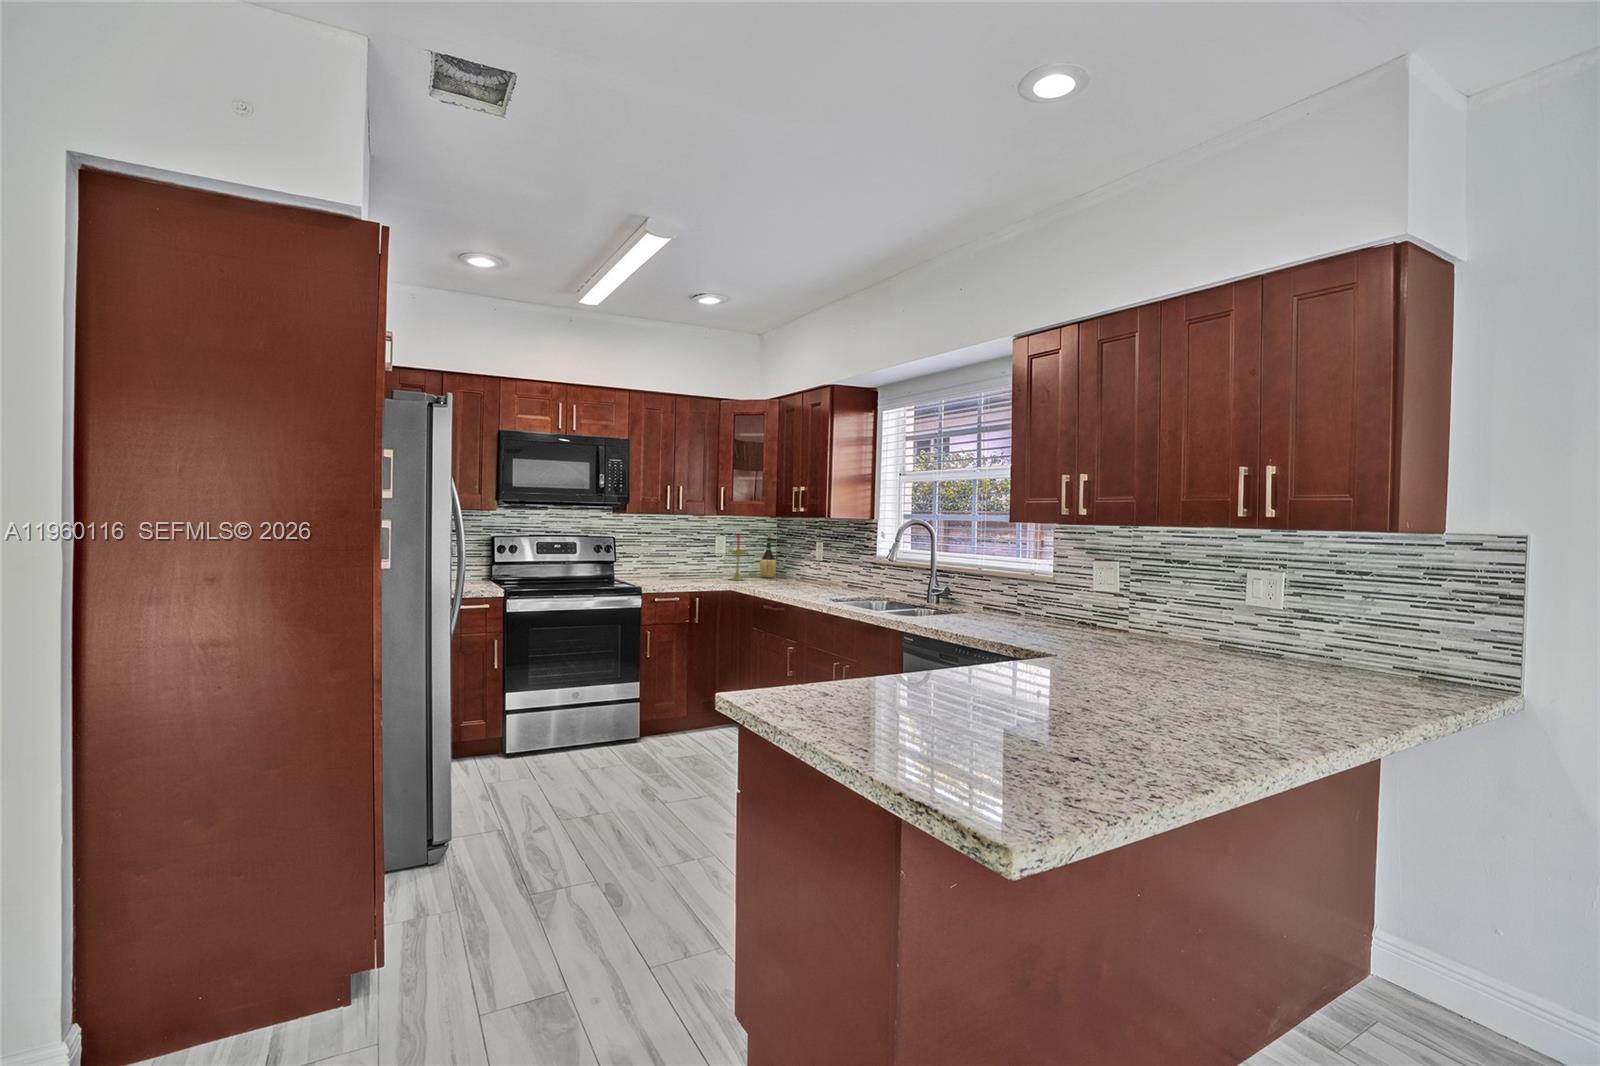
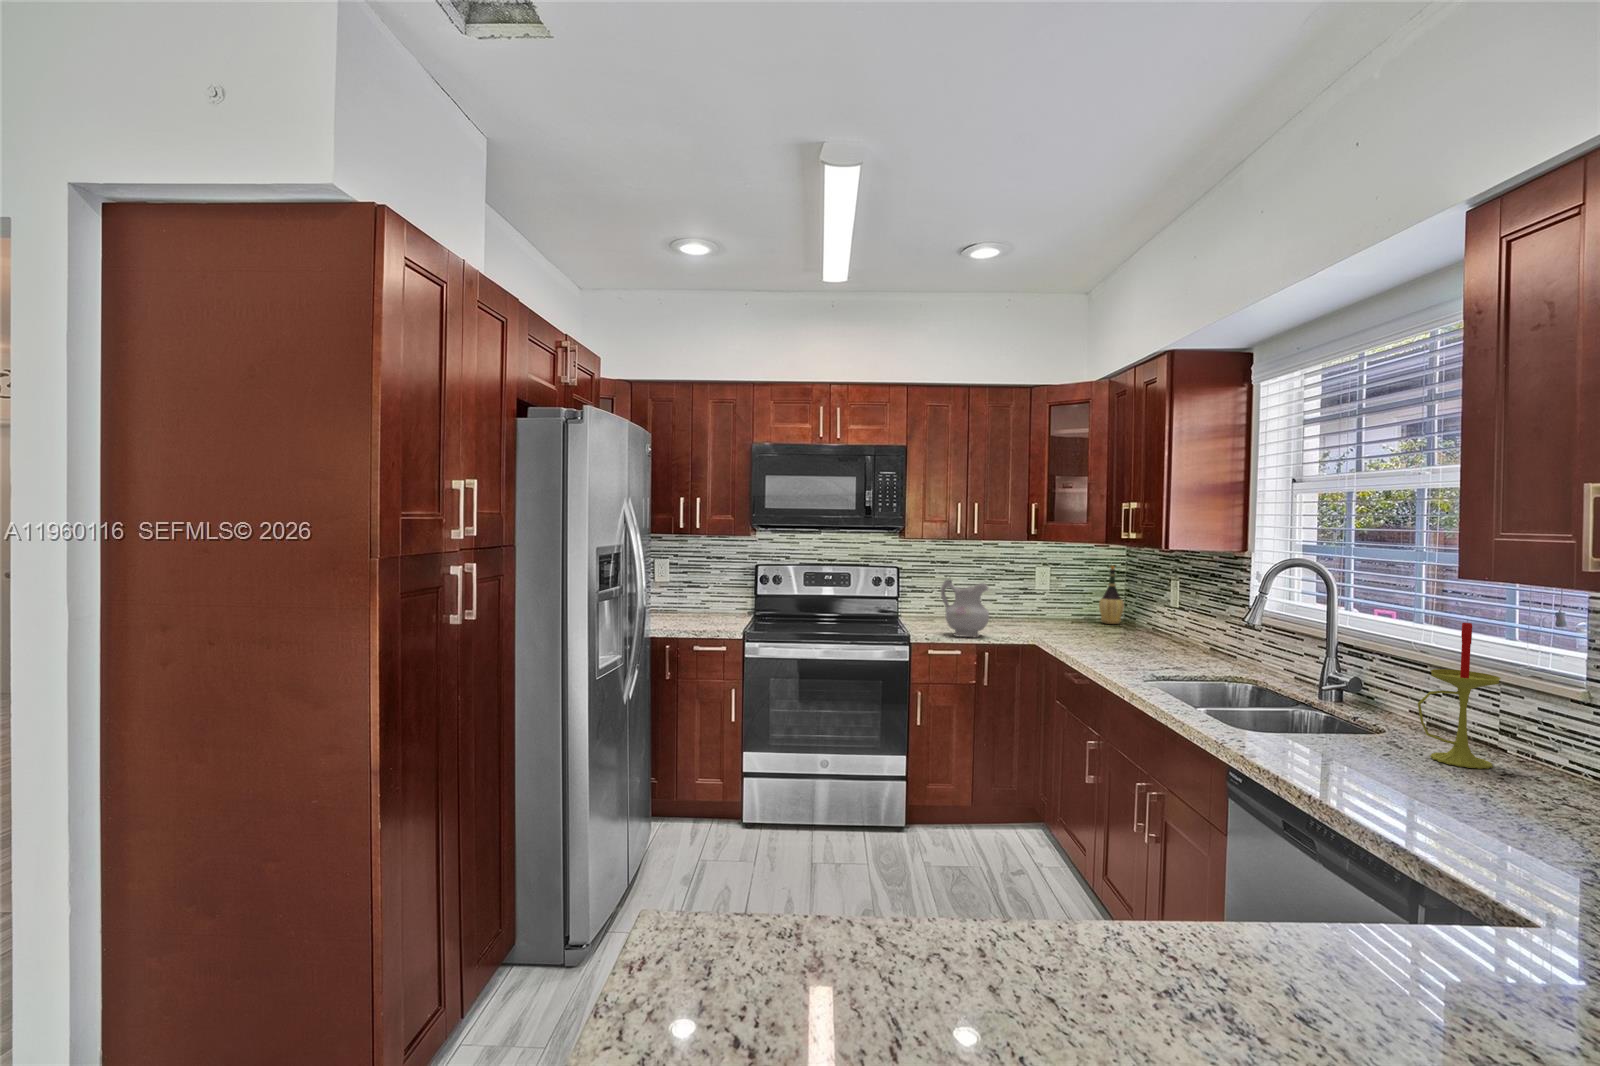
candle: present [724,533,746,580] -> present [1418,623,1501,769]
ceramic pitcher: none [662,543,700,587] -> present [941,579,989,638]

